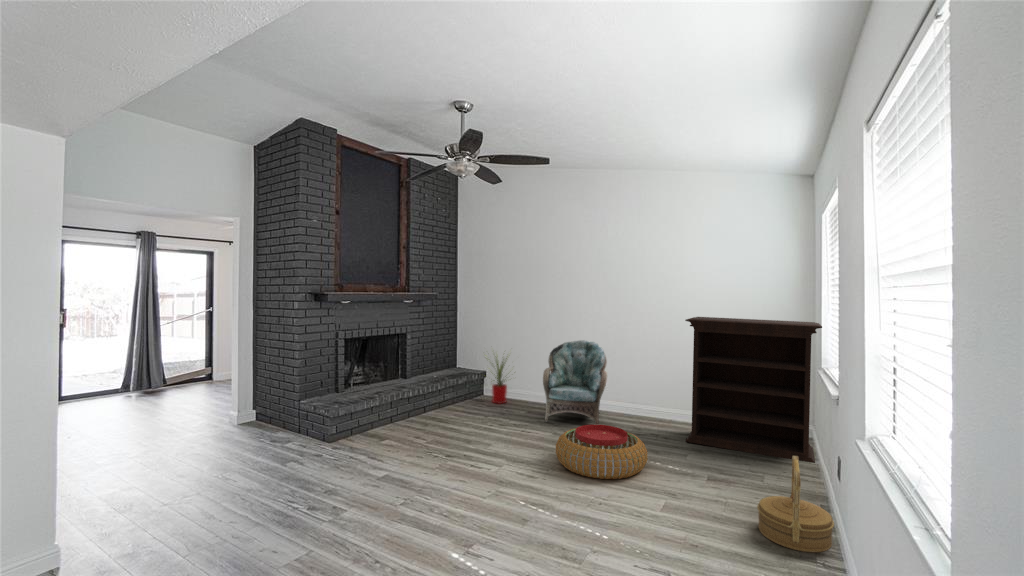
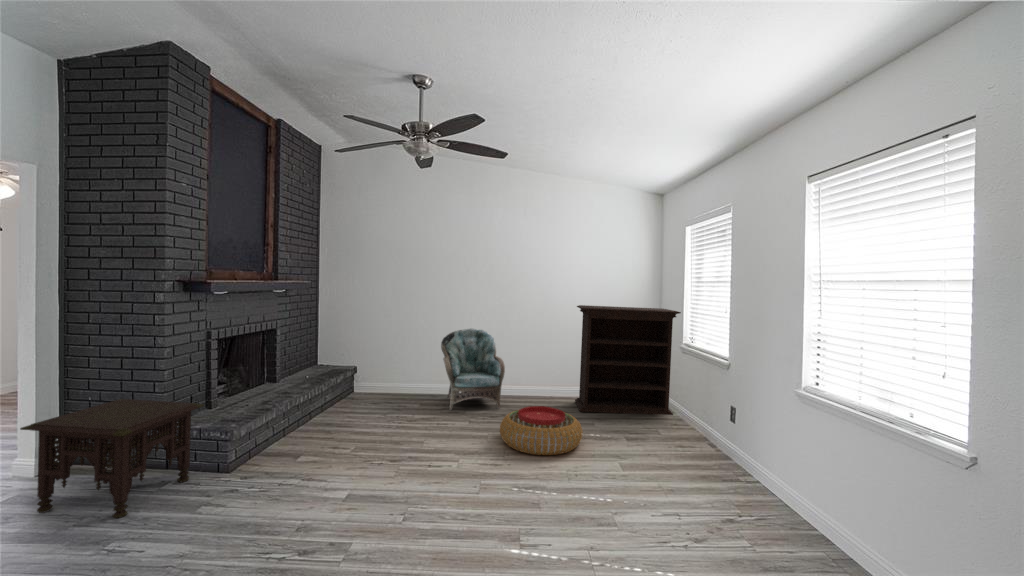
house plant: present [492,357,507,404] -> none [360,338,405,398]
side table: none [208,378,316,460] -> present [20,399,204,518]
woven basket: present [757,456,834,553] -> none [693,411,748,480]

